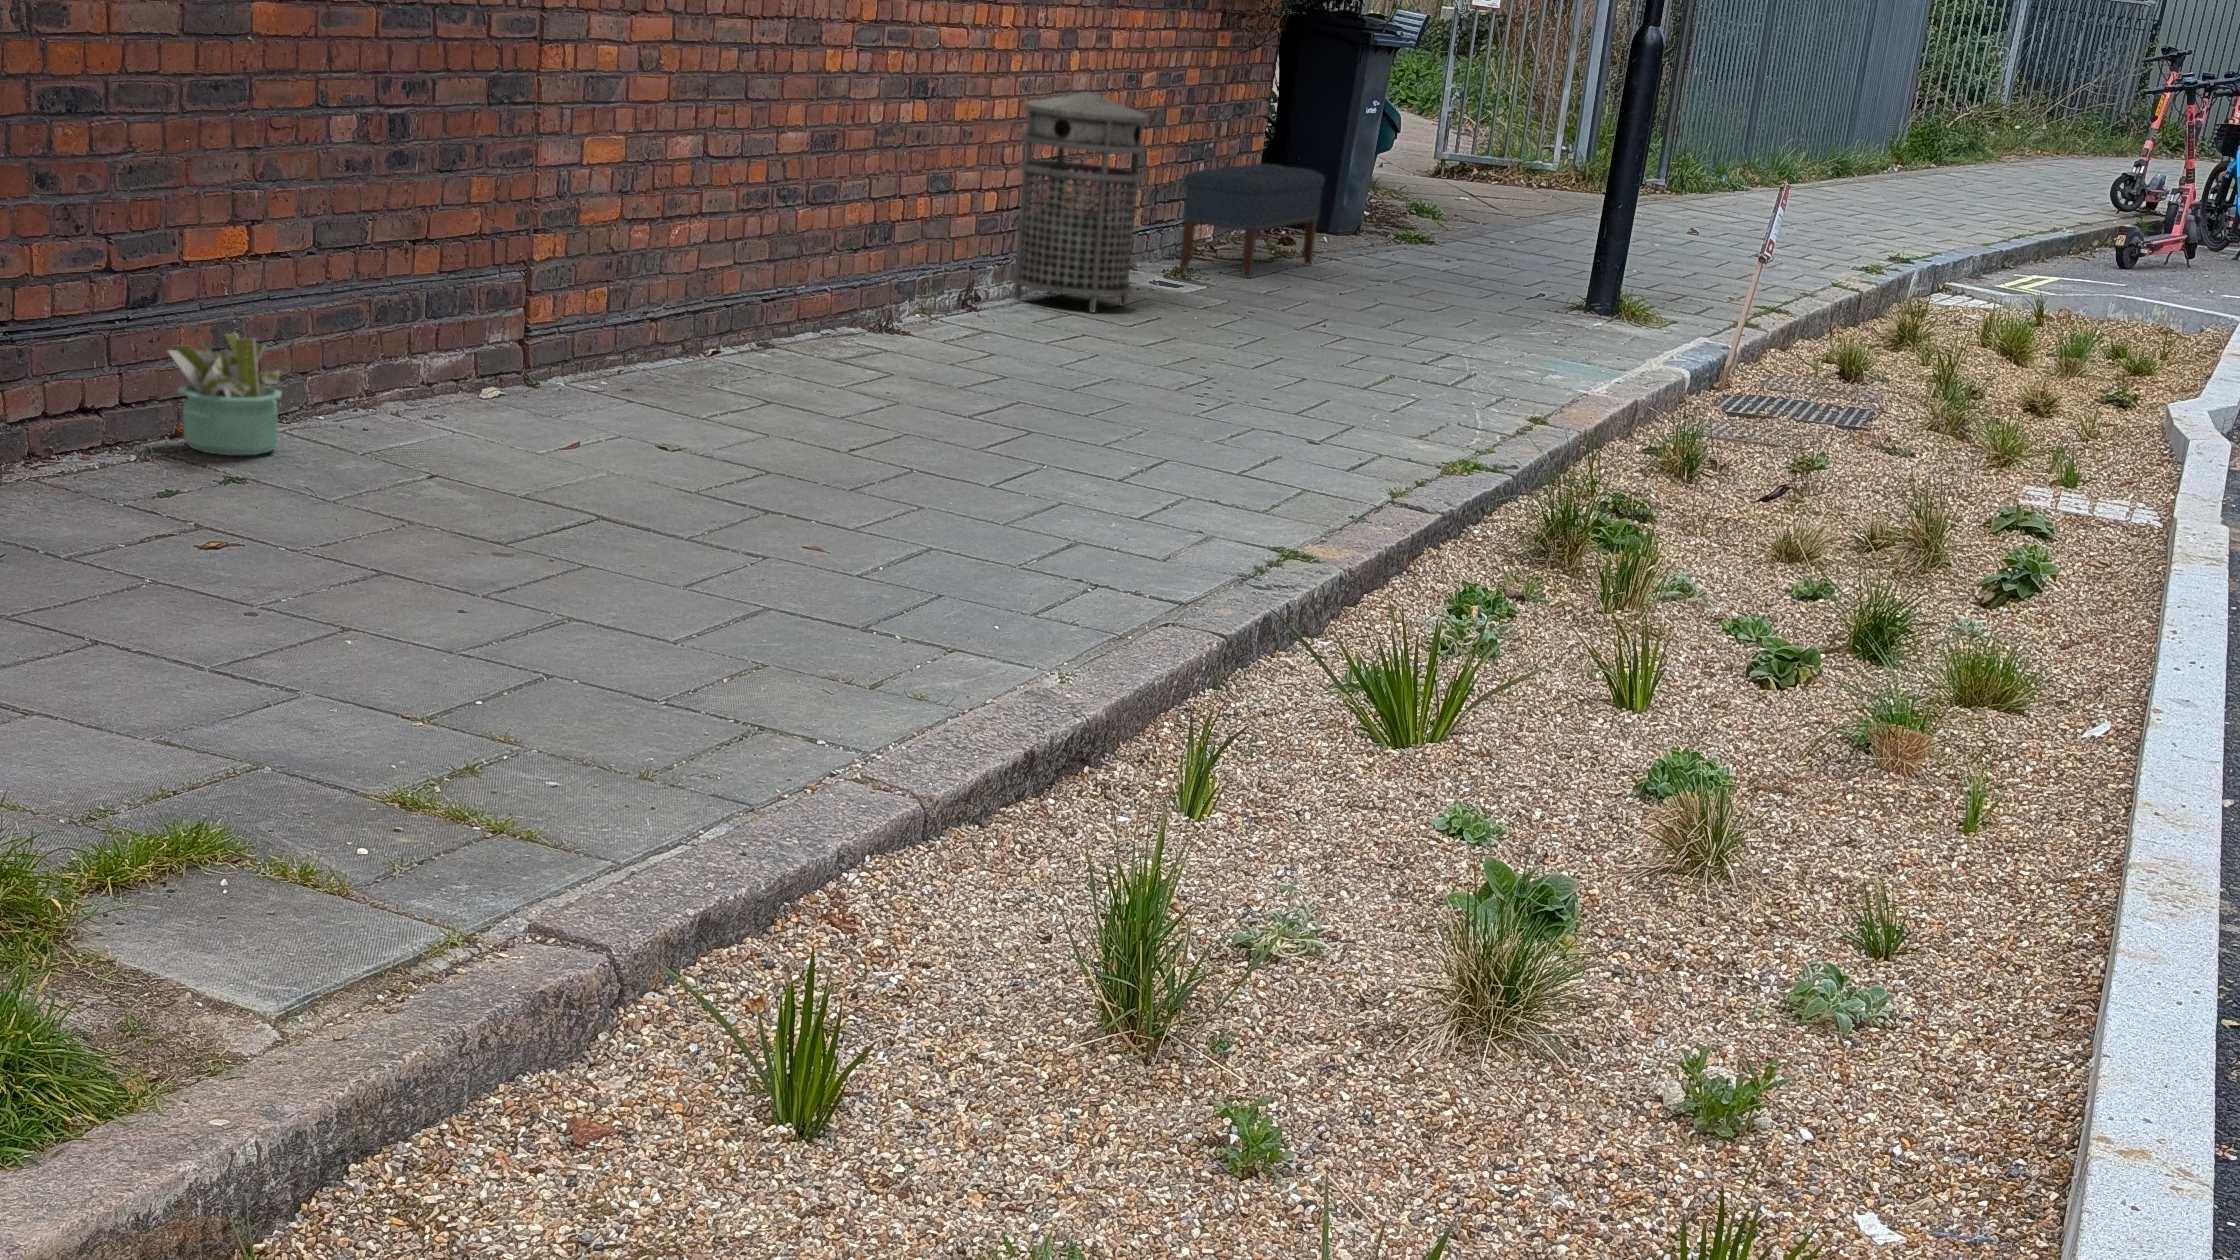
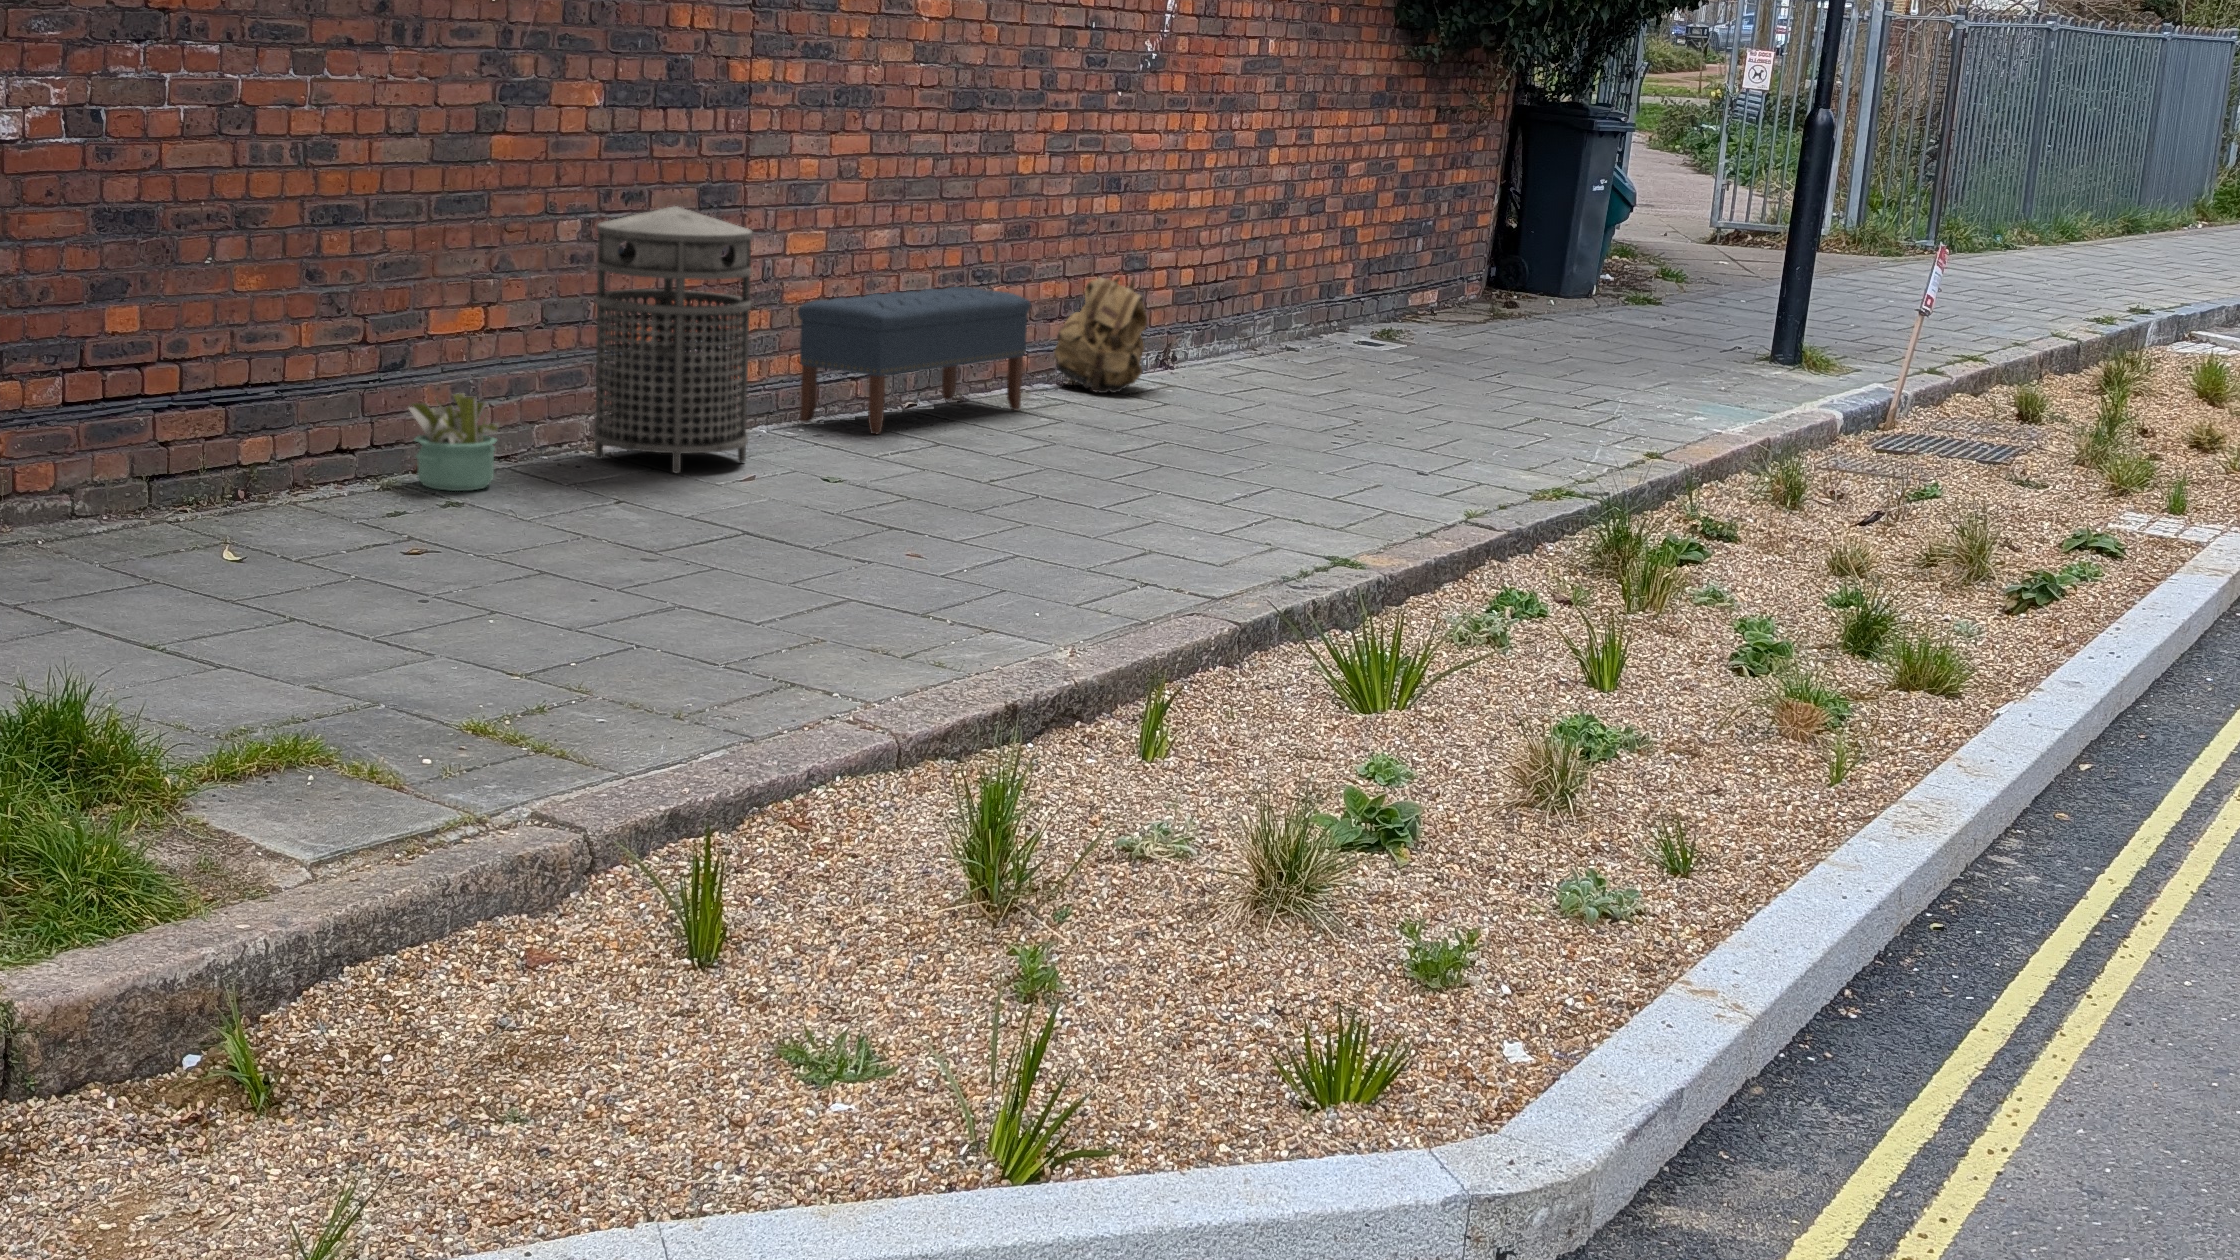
trash can: present [1011,92,1148,313] -> present [593,206,752,473]
bench: present [1180,164,1325,278] -> present [798,287,1031,434]
backpack: none [861,196,971,336] -> present [1054,272,1147,393]

